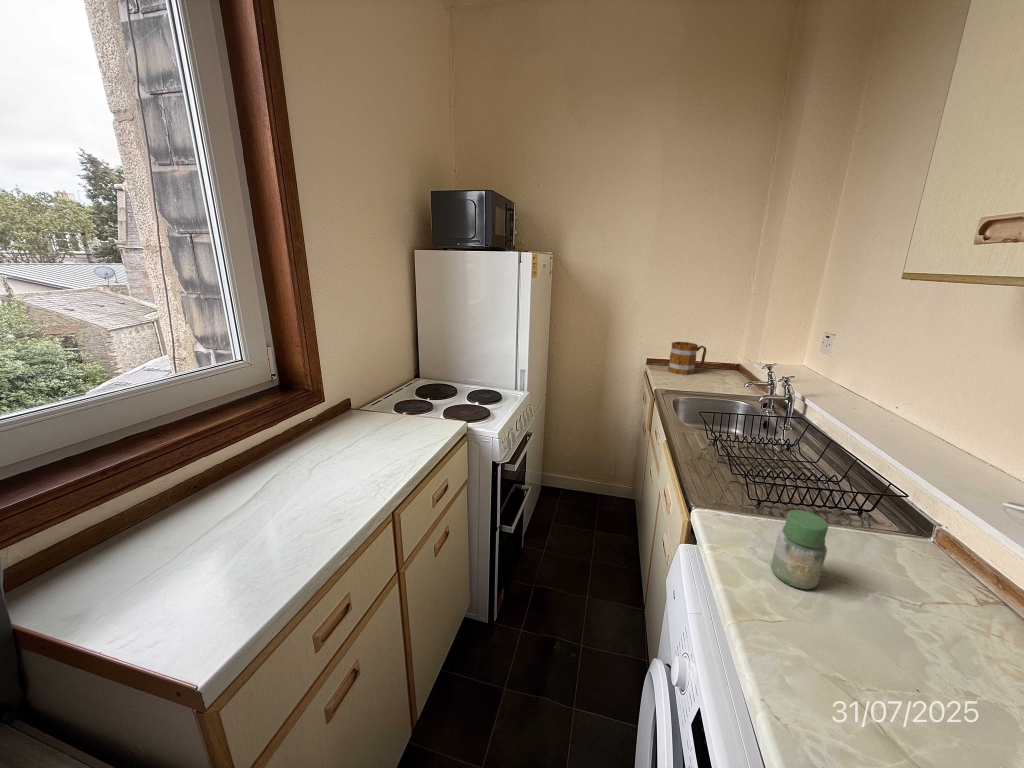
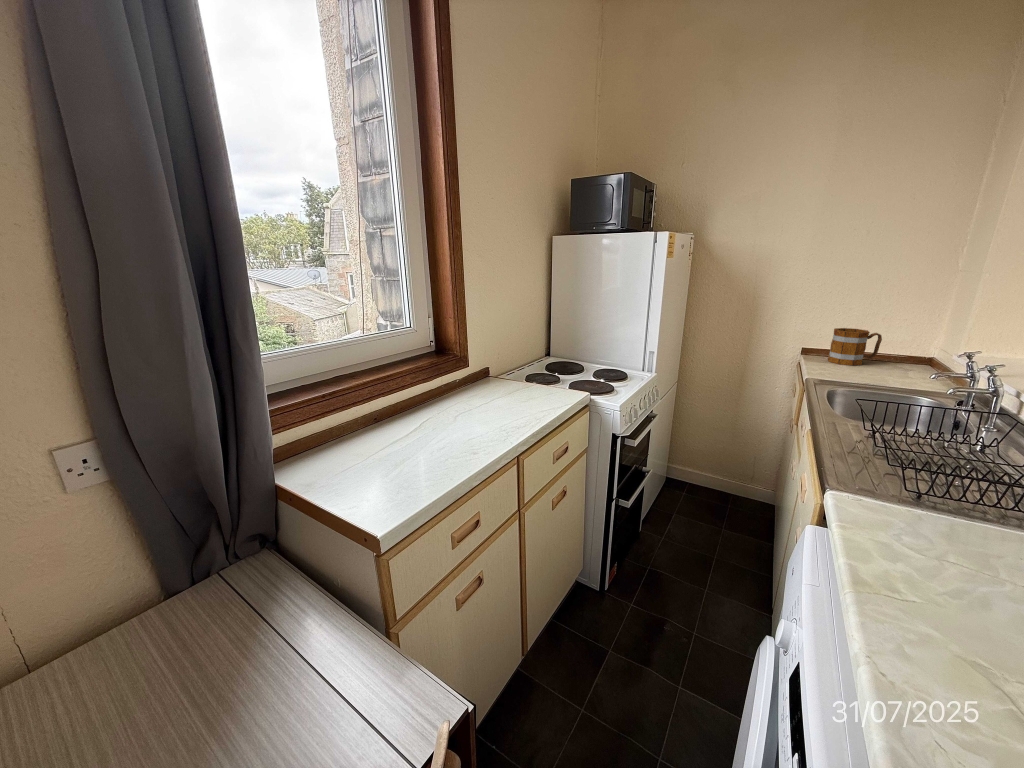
jar: present [771,510,828,589] -> none [914,491,994,580]

